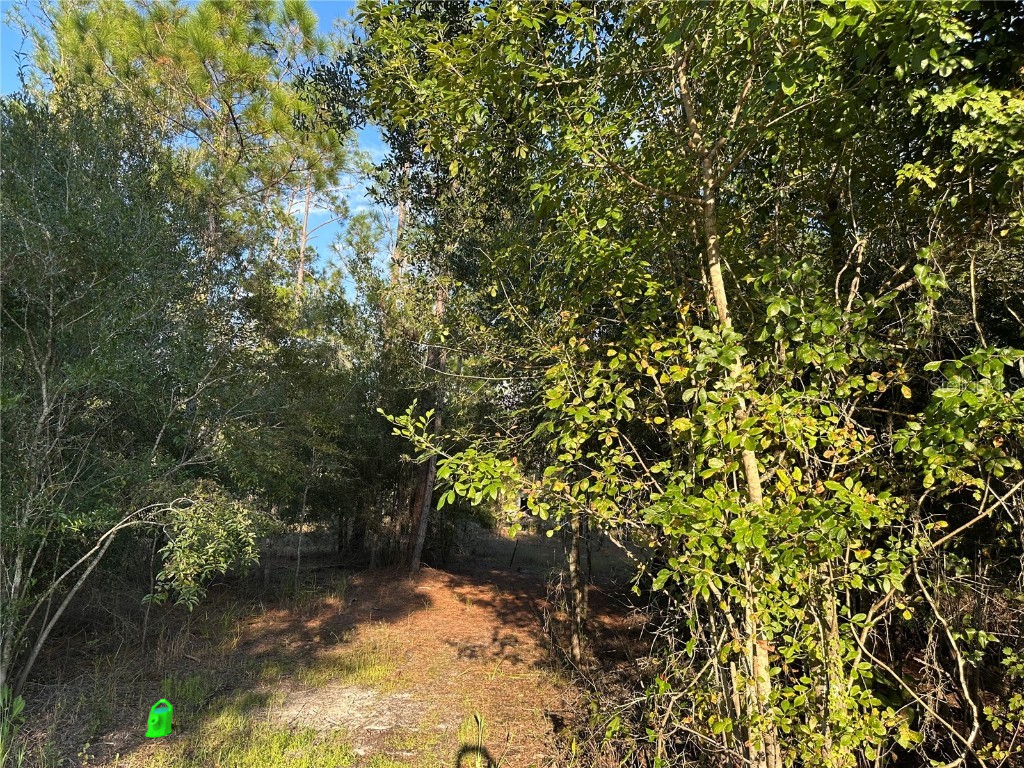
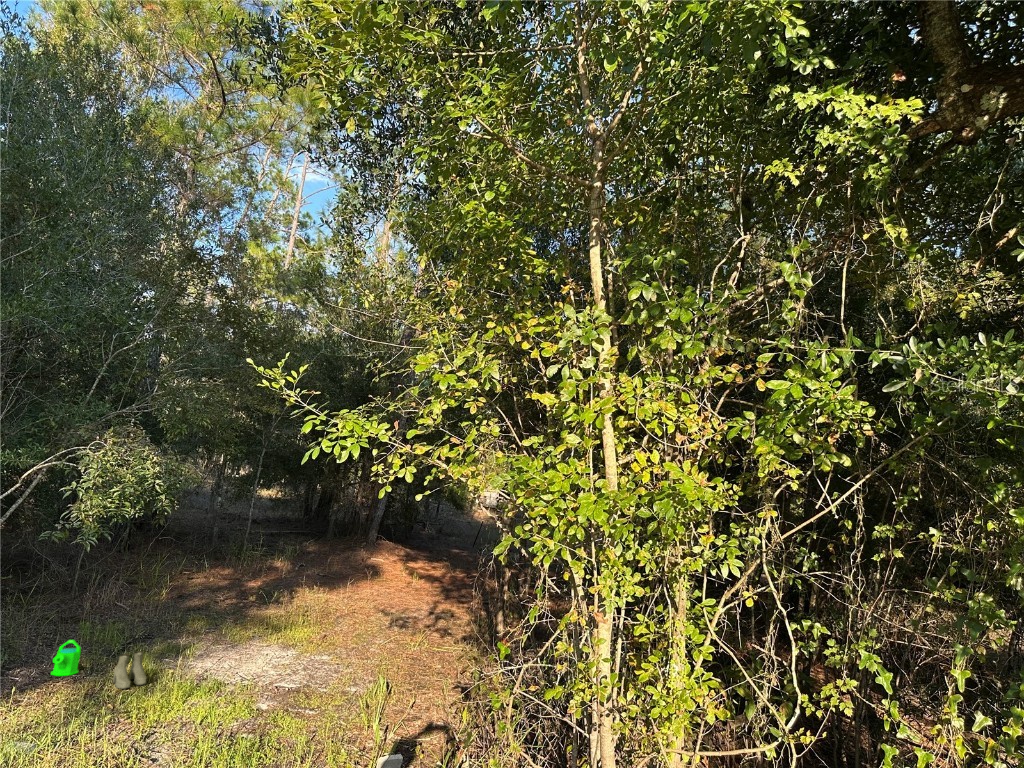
boots: none [208,705,242,746] -> present [113,651,147,689]

